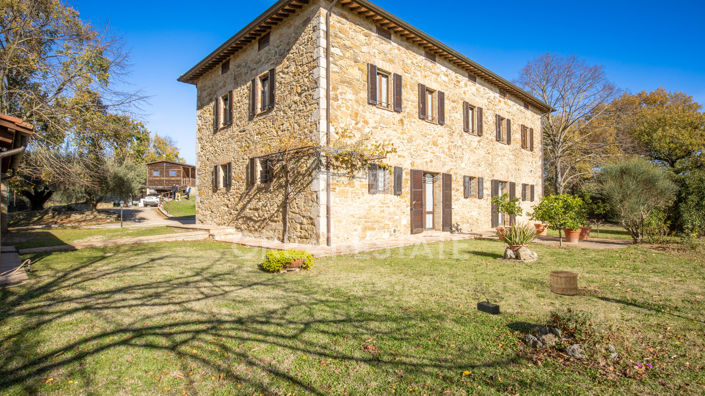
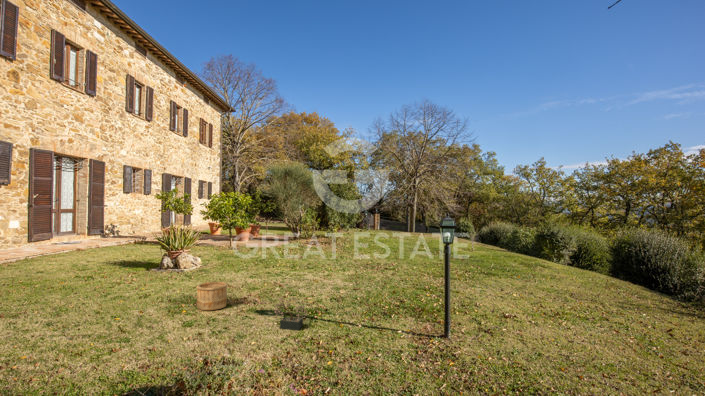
decorative plant: present [472,283,503,314] -> present [275,297,307,330]

